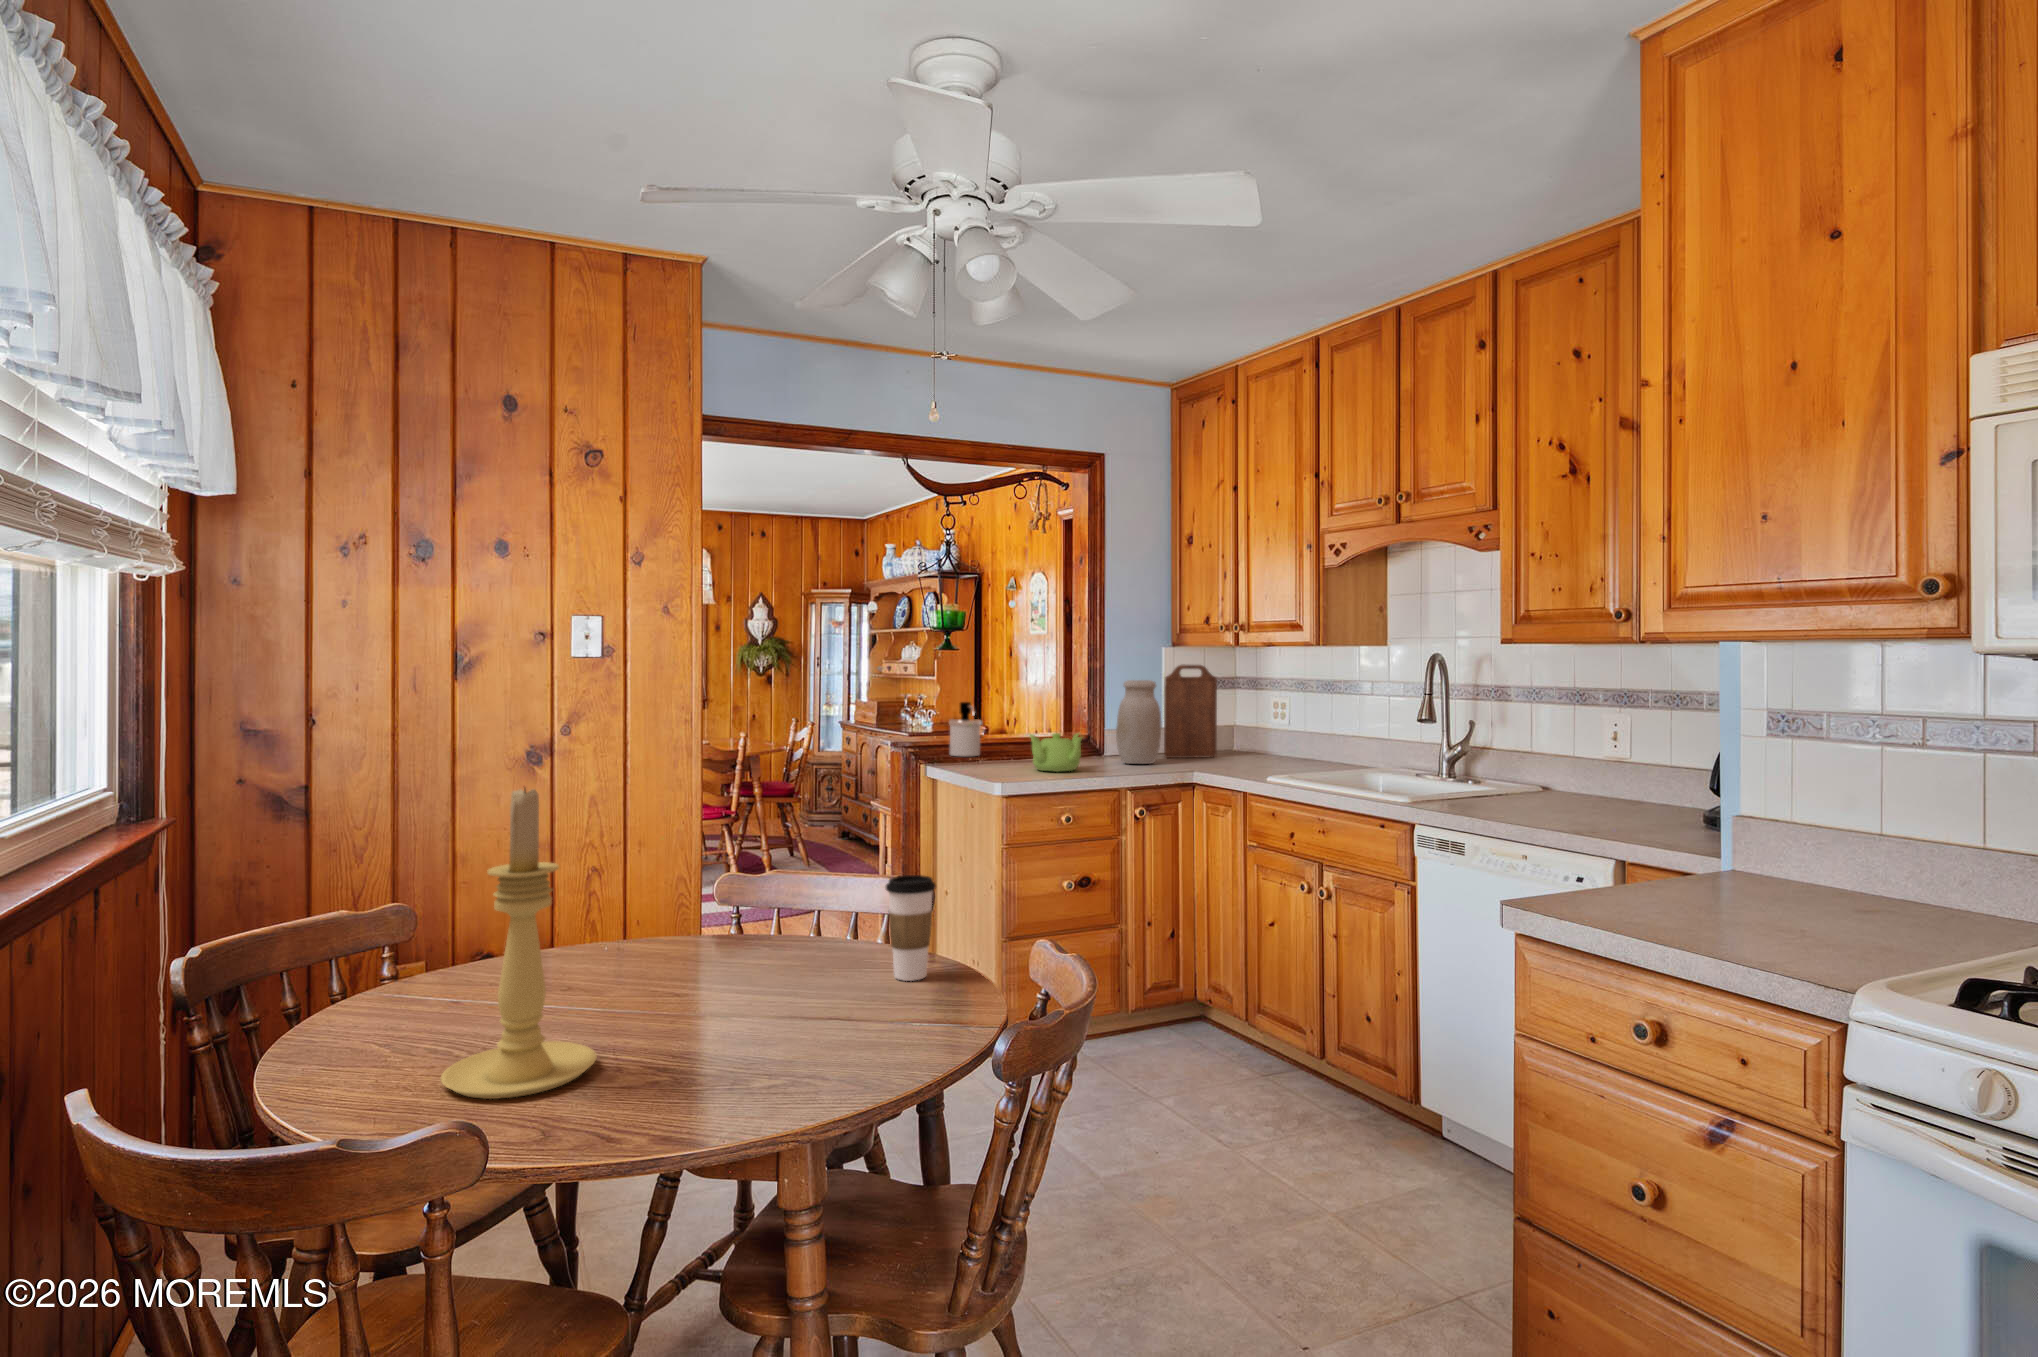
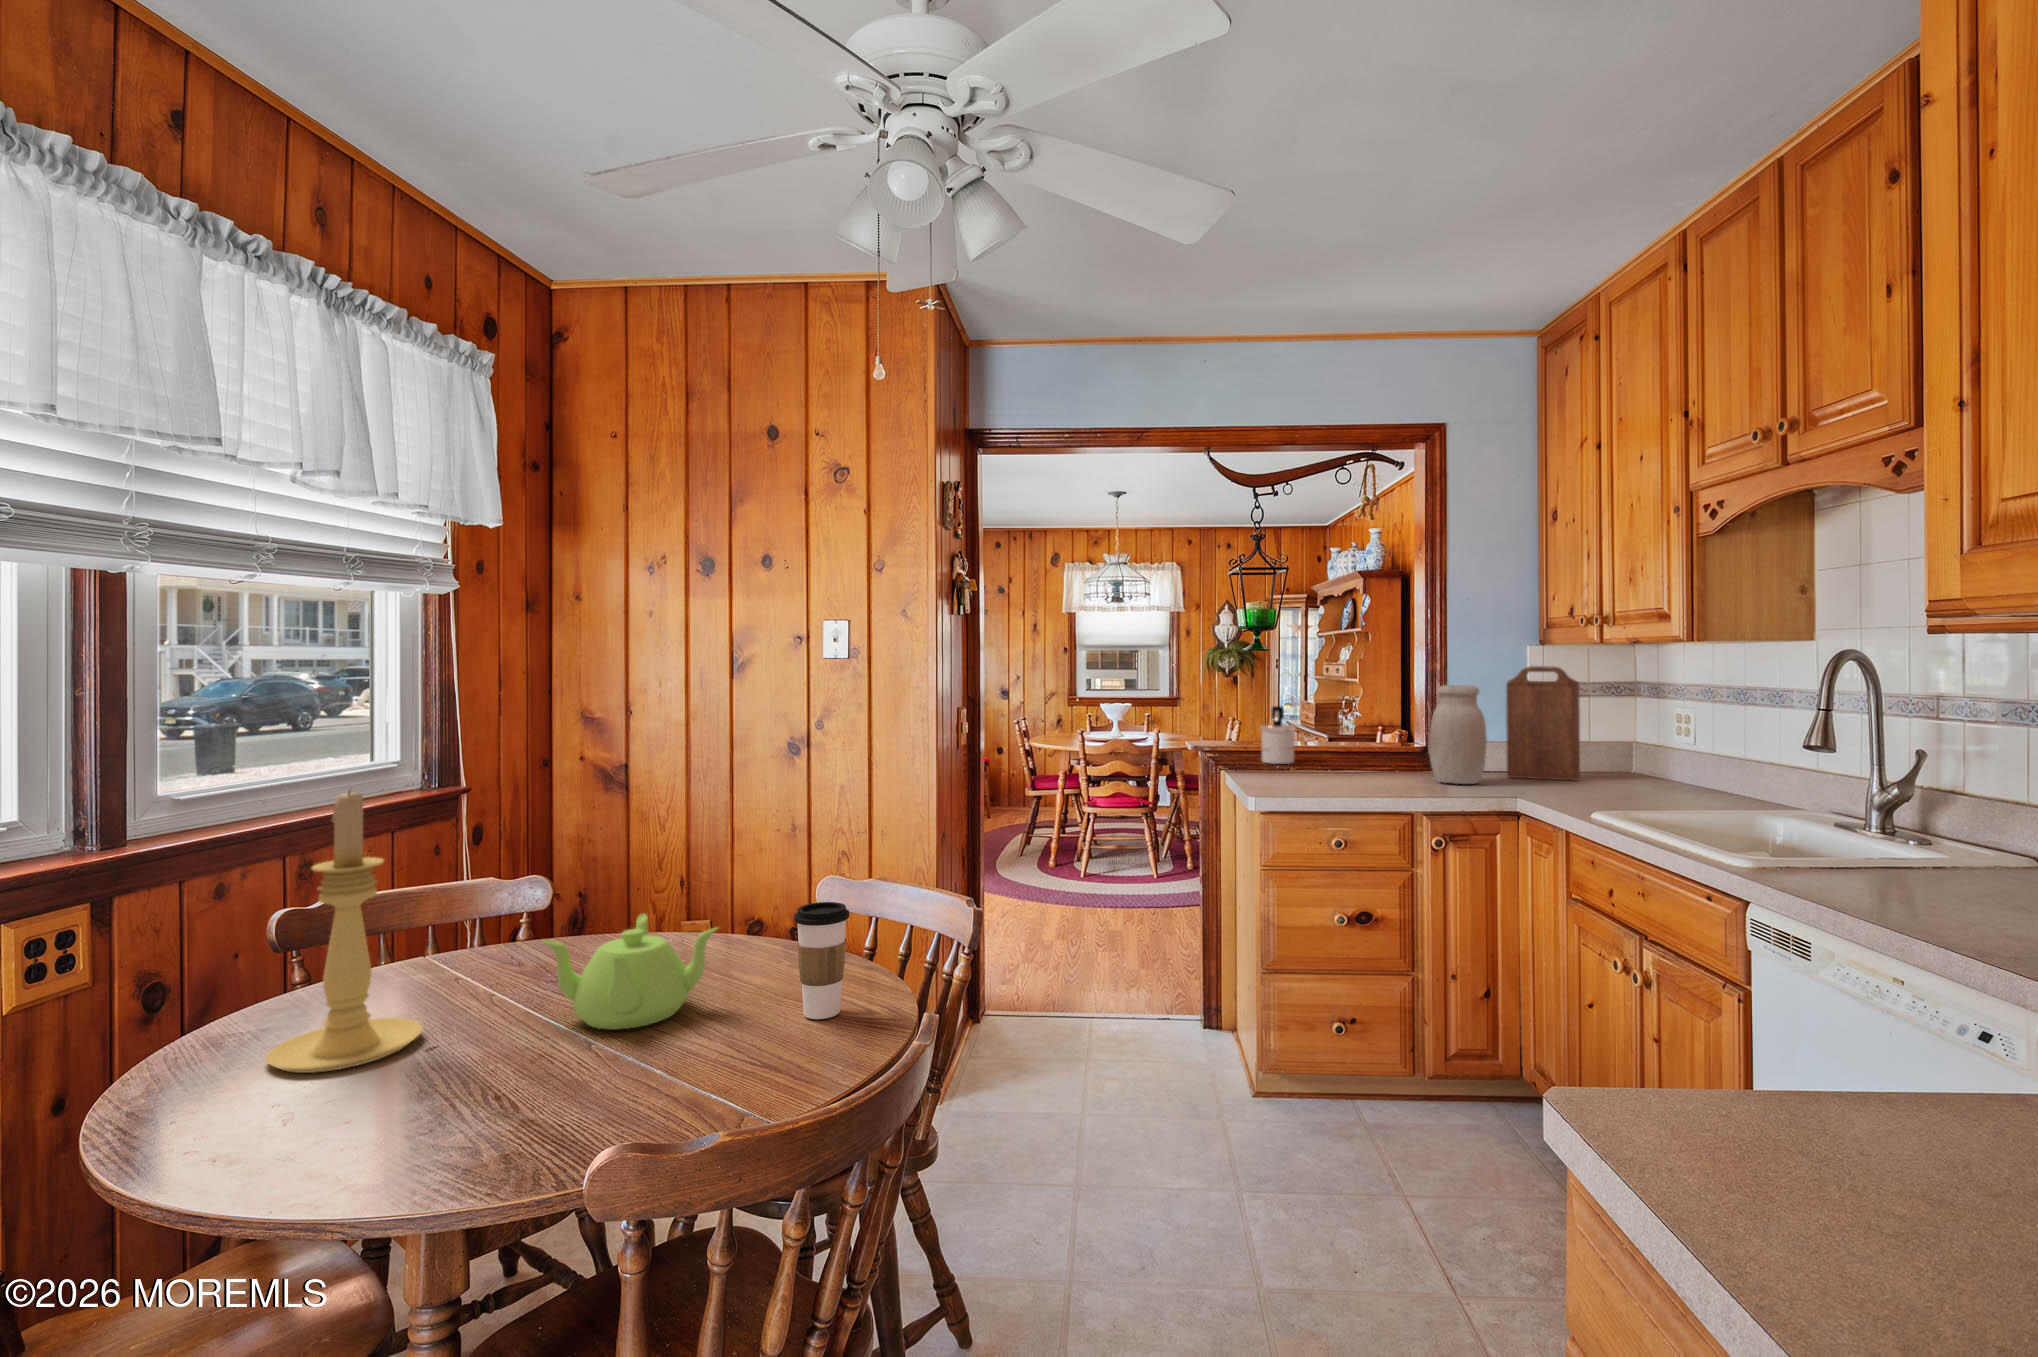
teapot: present [1029,733,1083,772] -> present [543,914,717,1029]

